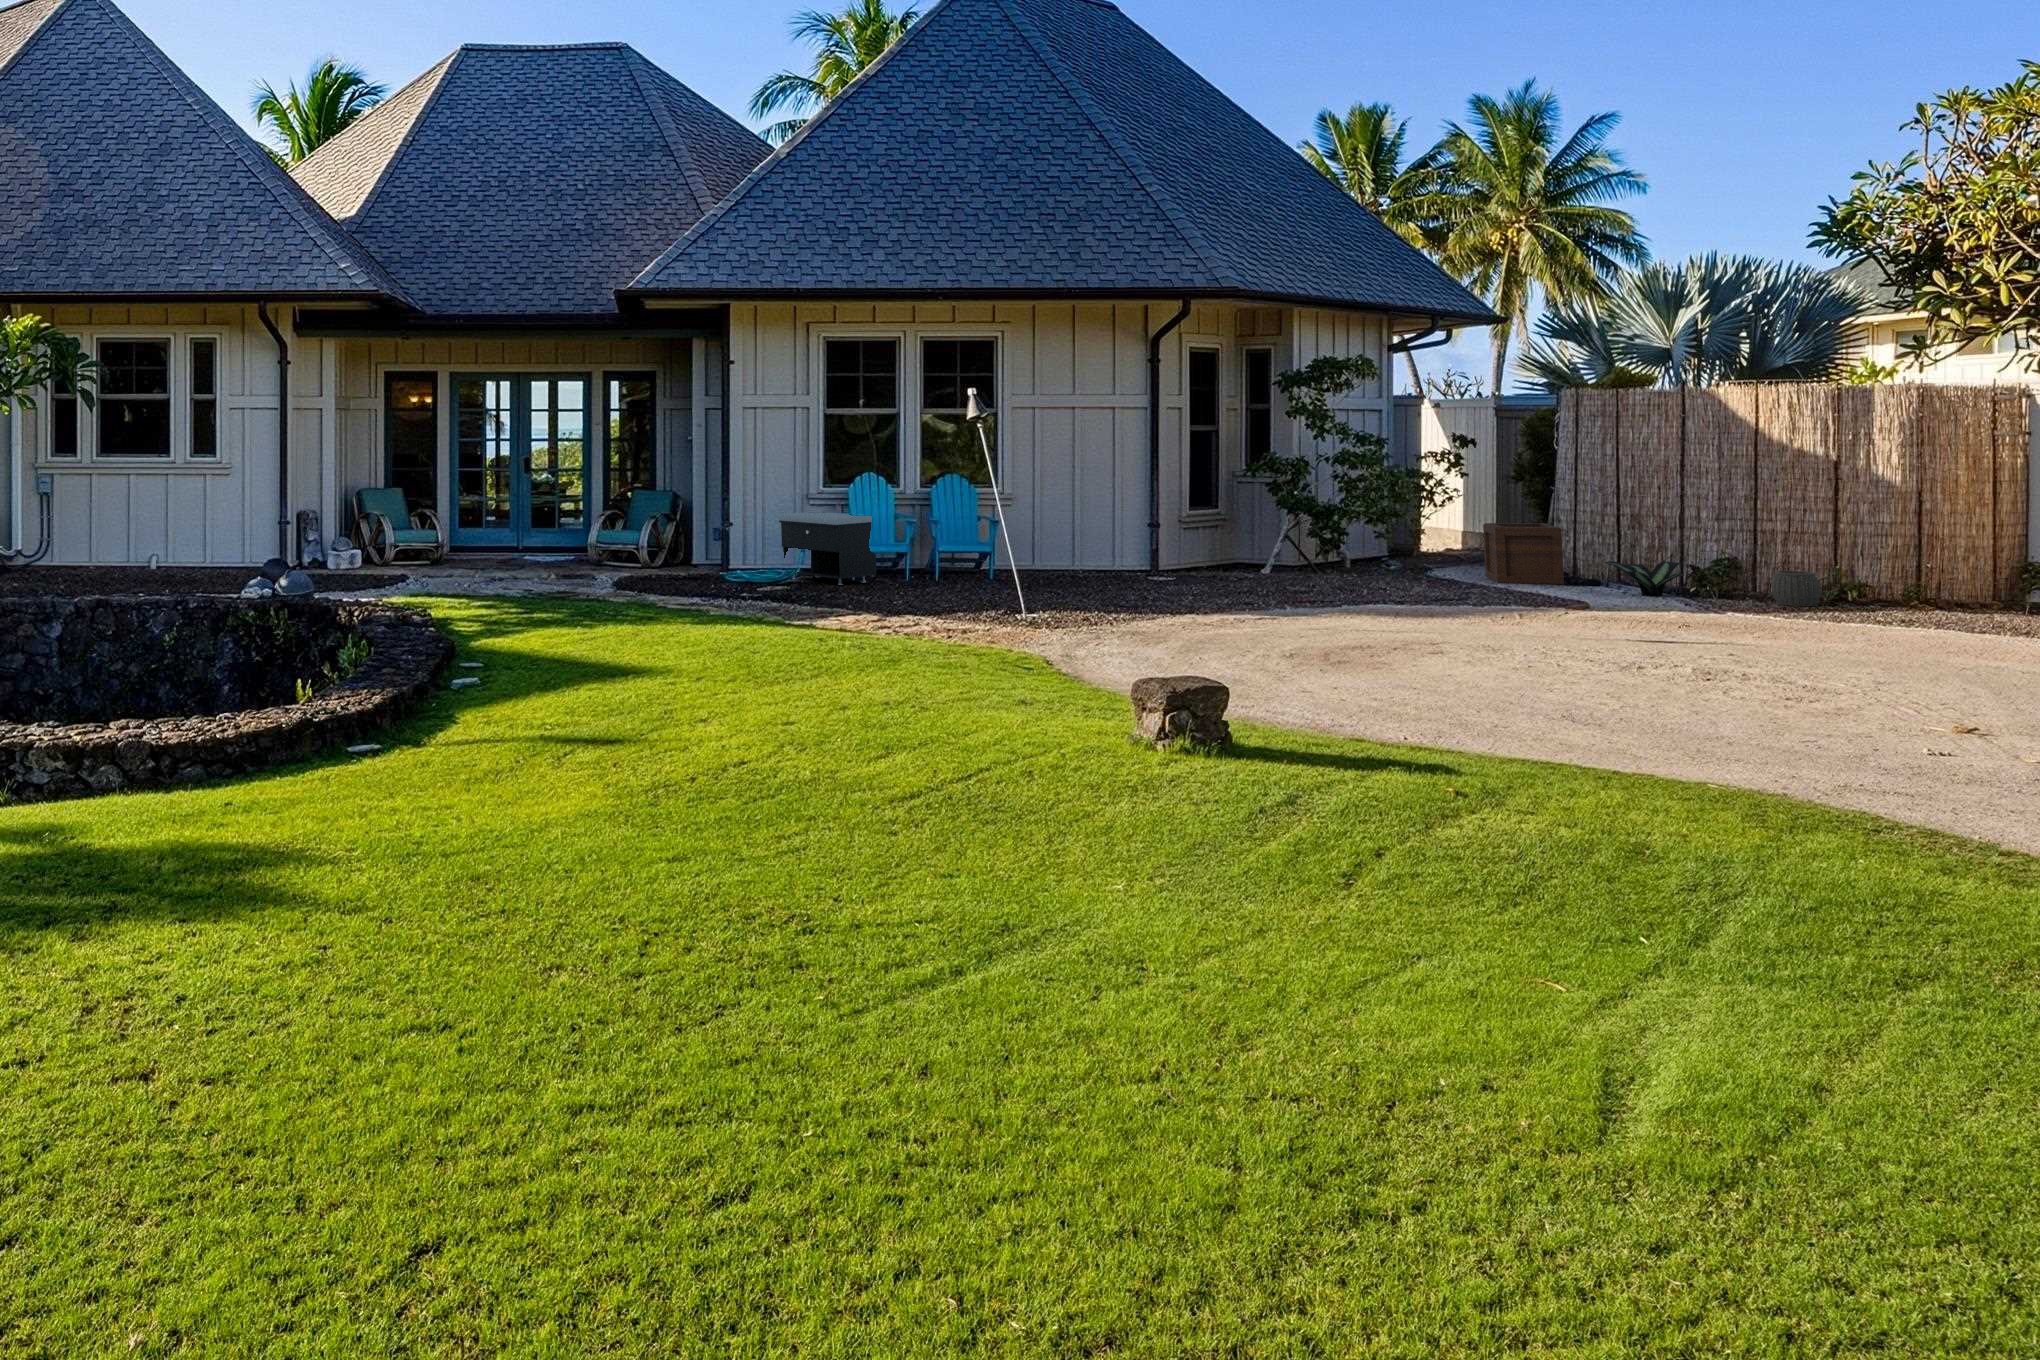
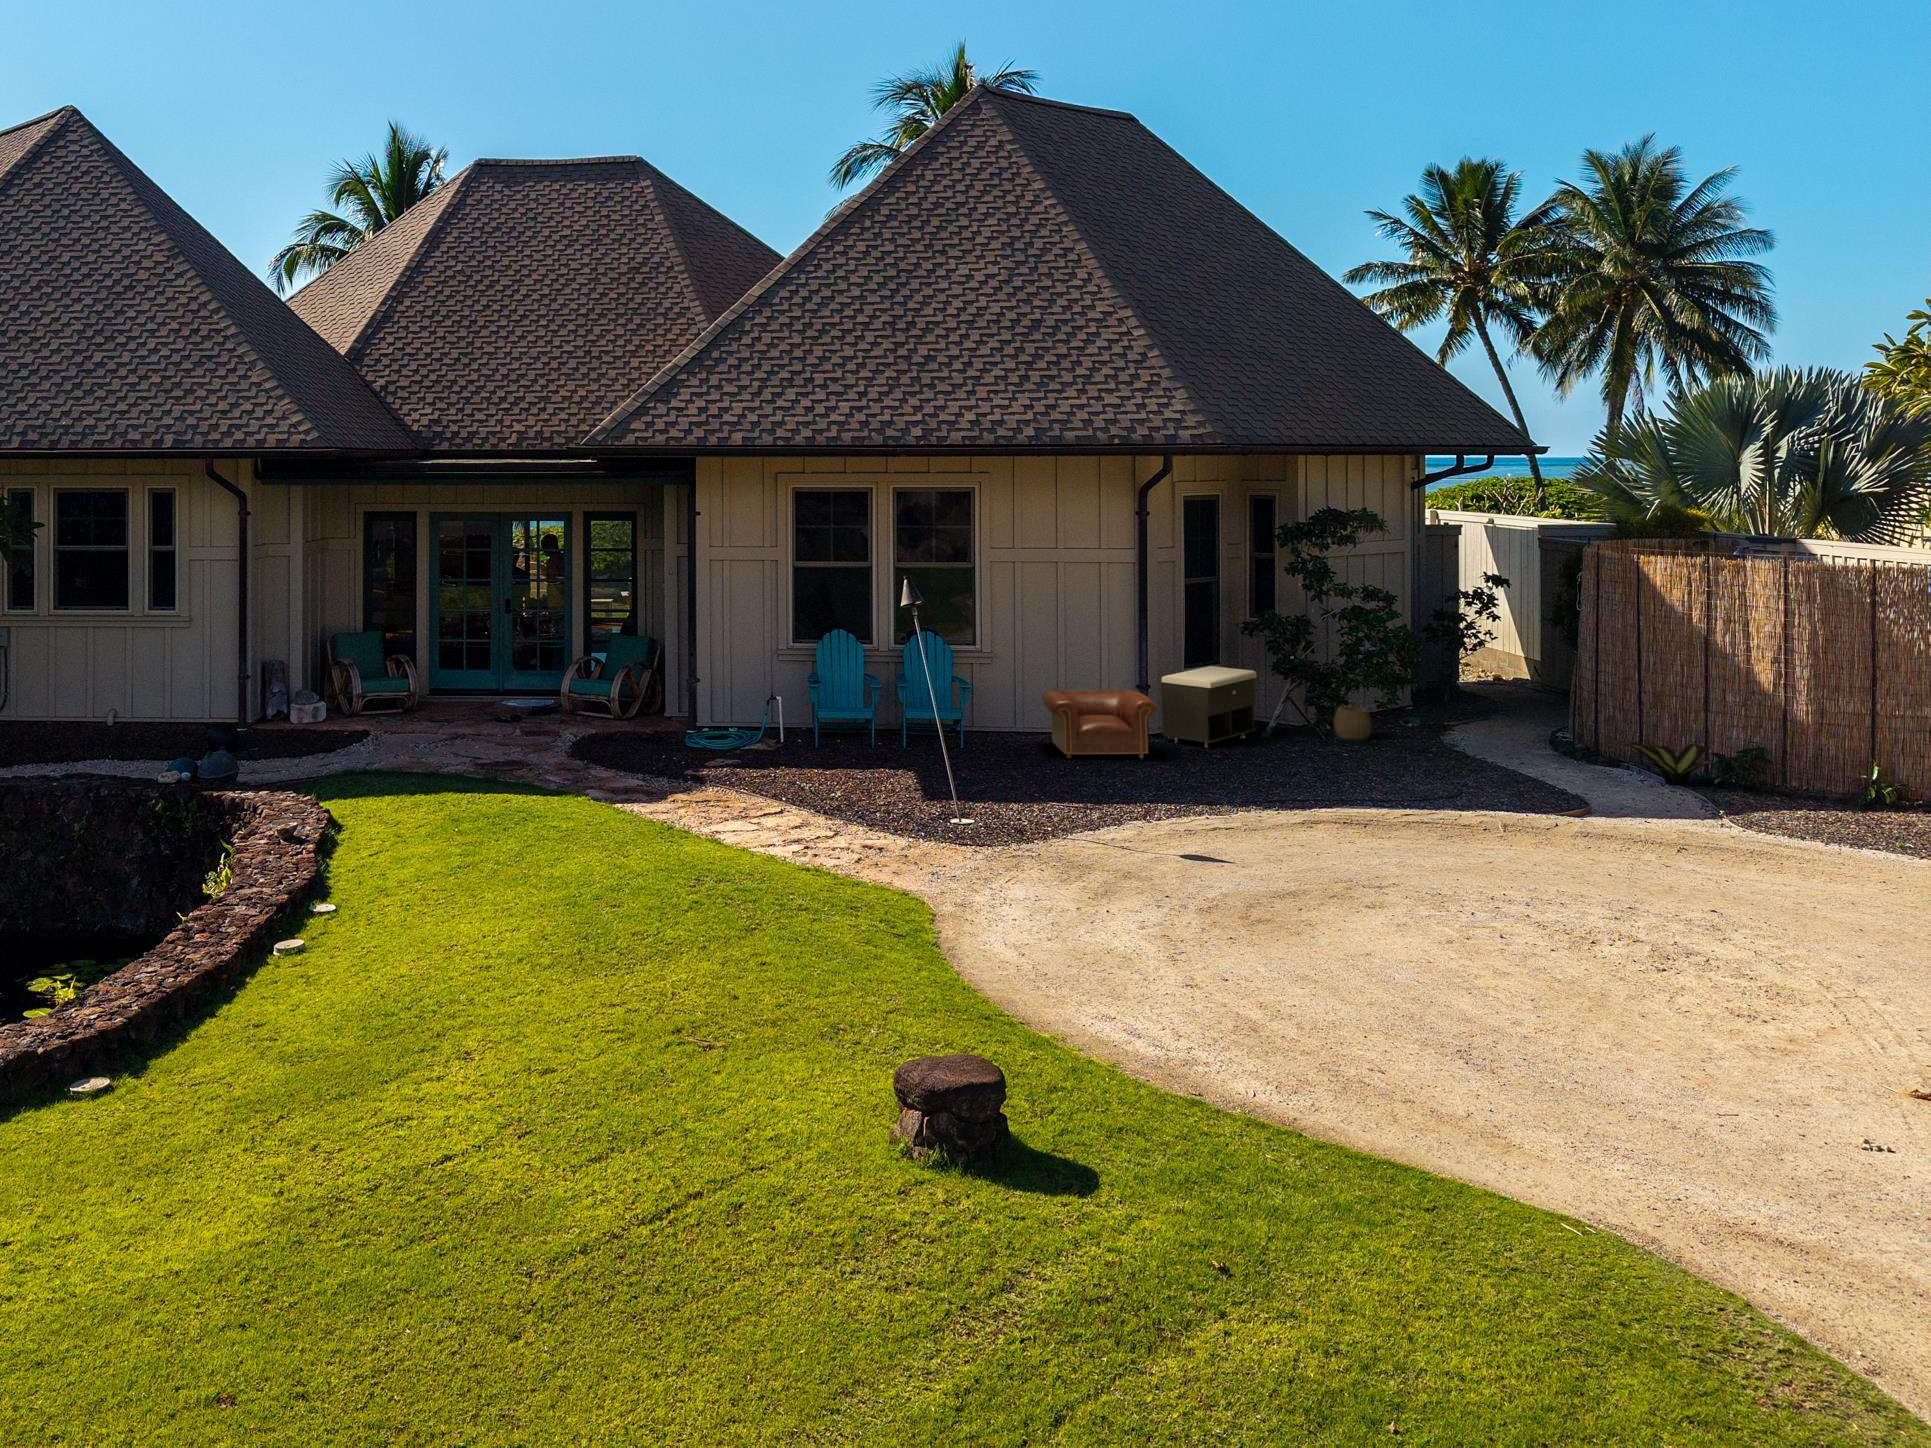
storage bench: present [779,512,877,585] -> present [1161,666,1257,748]
wooden crate: present [1483,523,1564,585] -> none [1503,686,1587,760]
armchair: none [1065,525,1177,586] -> present [1042,690,1156,759]
woven basket: present [1772,571,1821,607] -> present [1334,707,1371,740]

